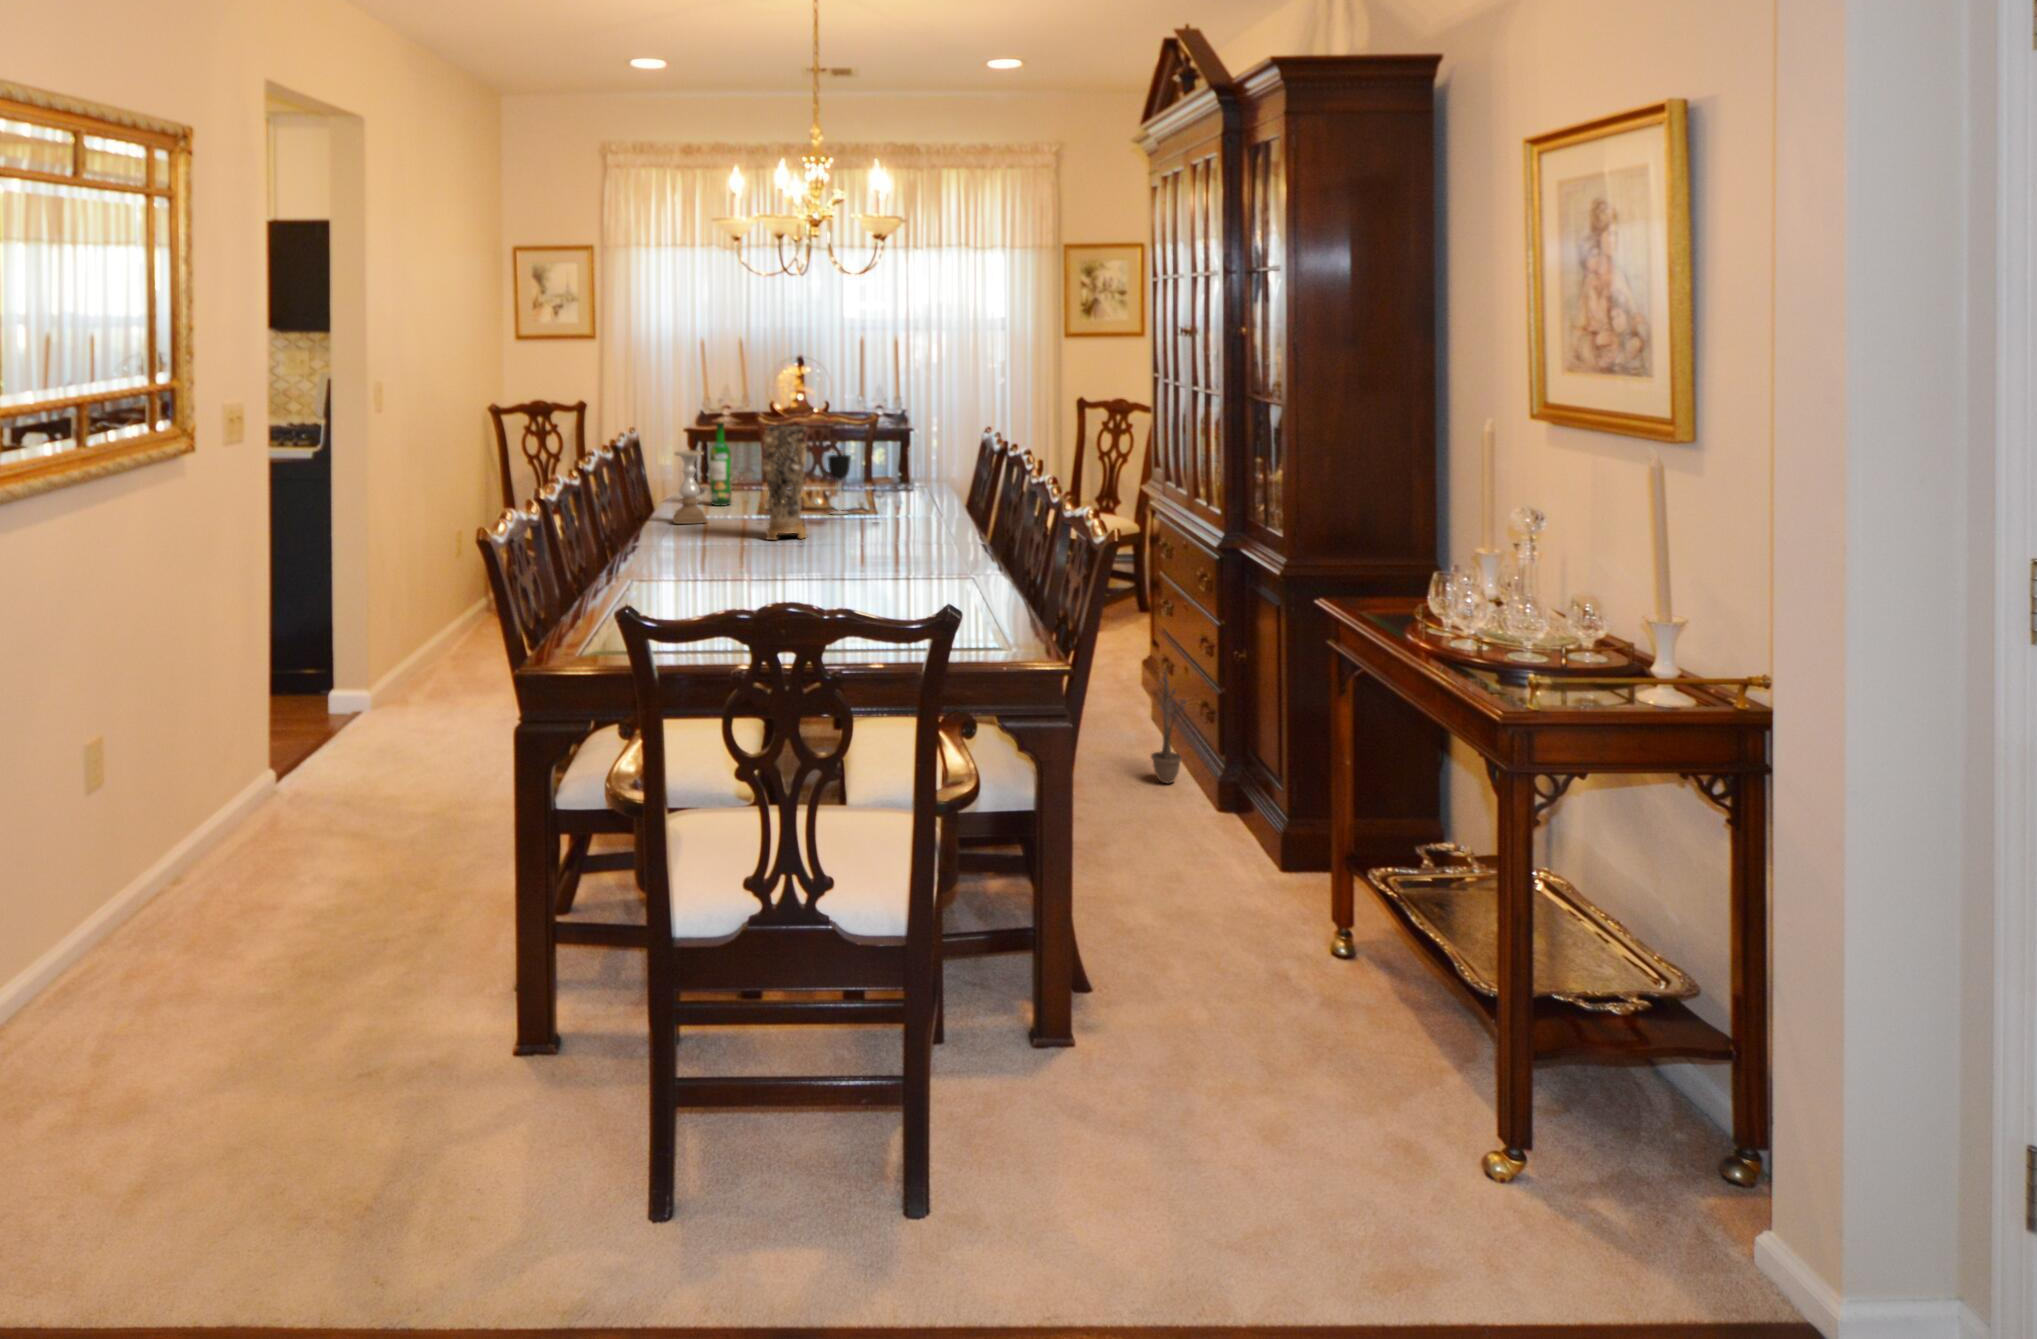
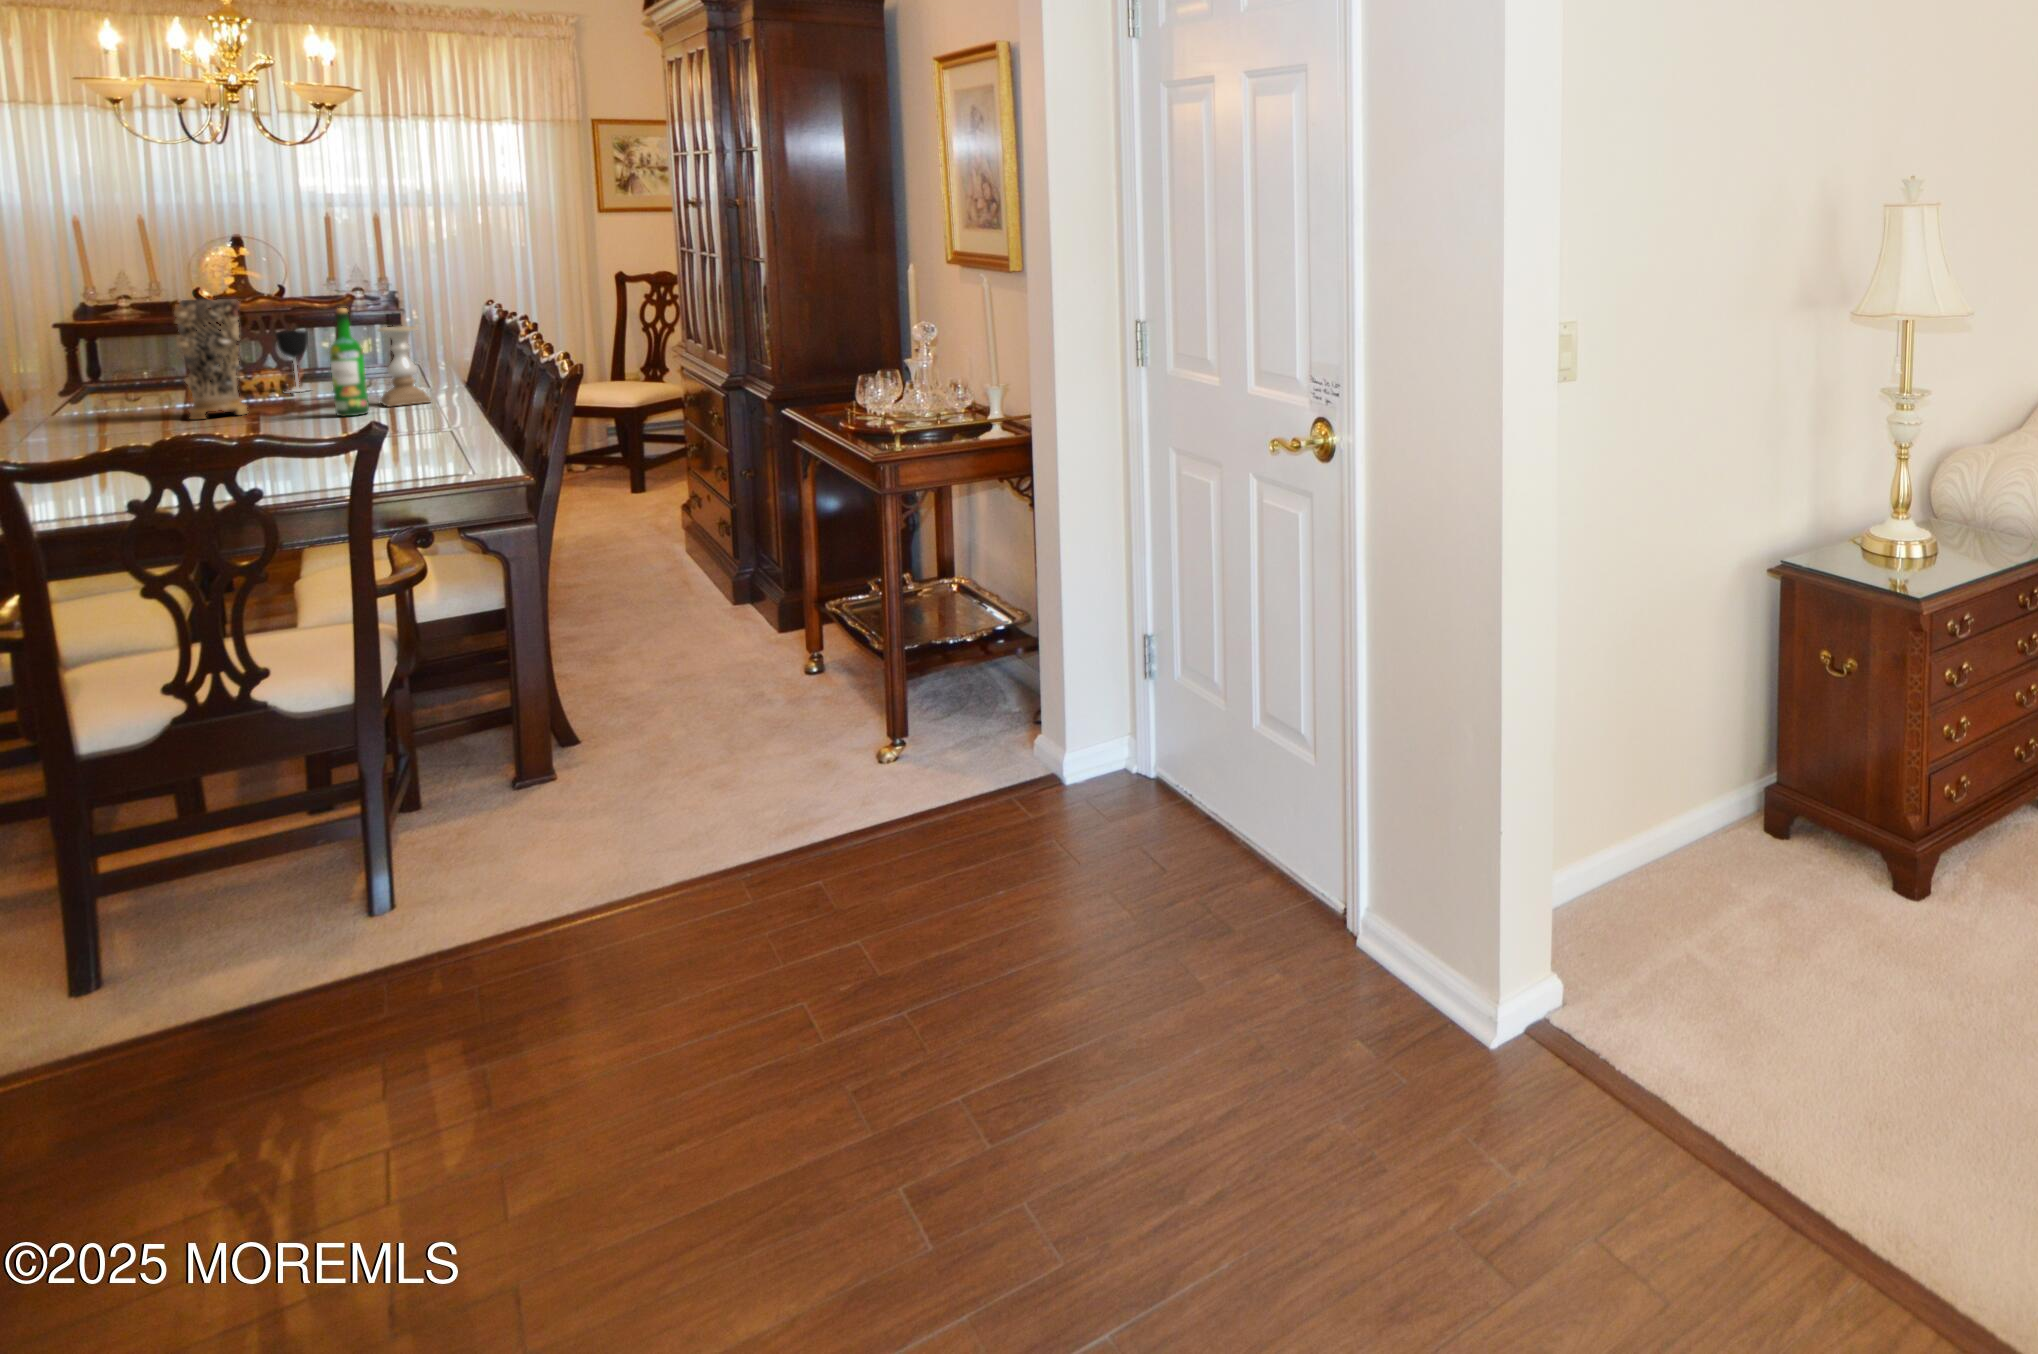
wine bottle: present [710,419,731,506] -> present [329,308,369,416]
candle holder: present [673,451,706,524] -> present [378,326,431,406]
decorative plant: present [1151,670,1187,783] -> none [674,497,709,594]

